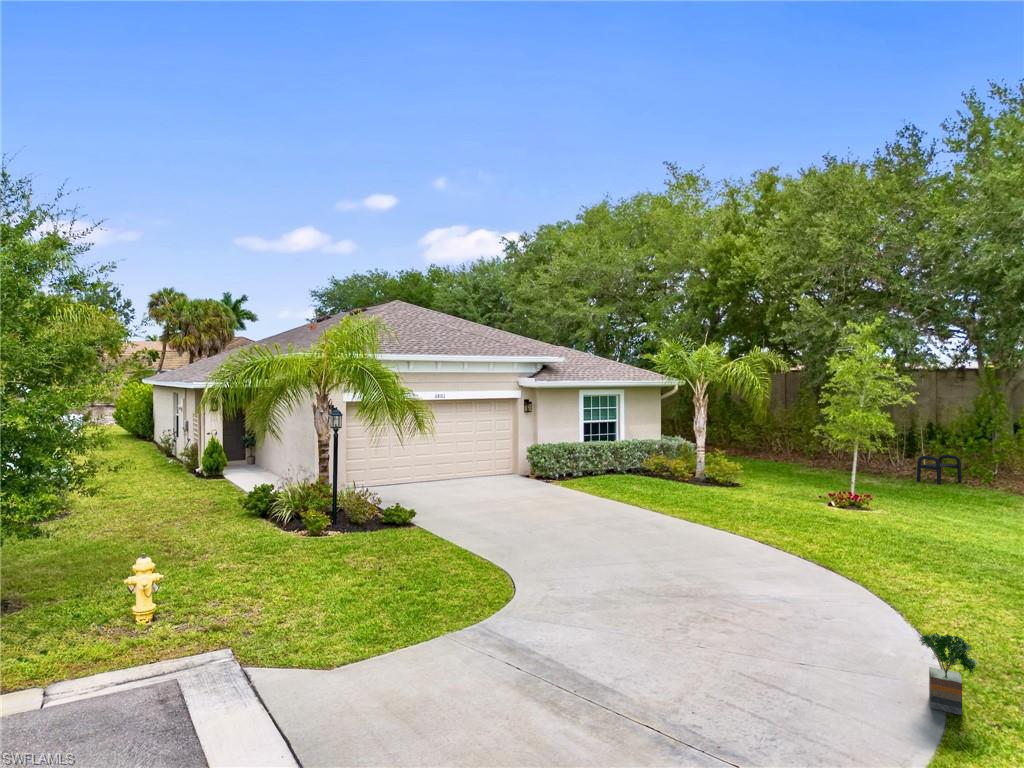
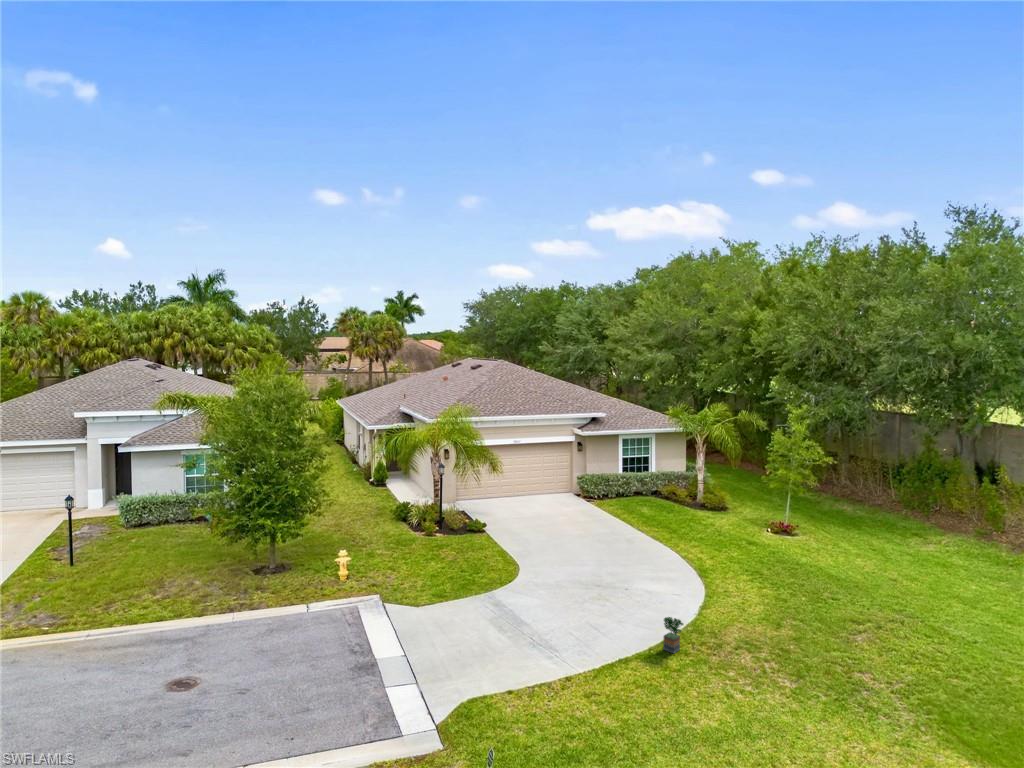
bench: present [917,455,962,484] -> none [882,495,920,519]

